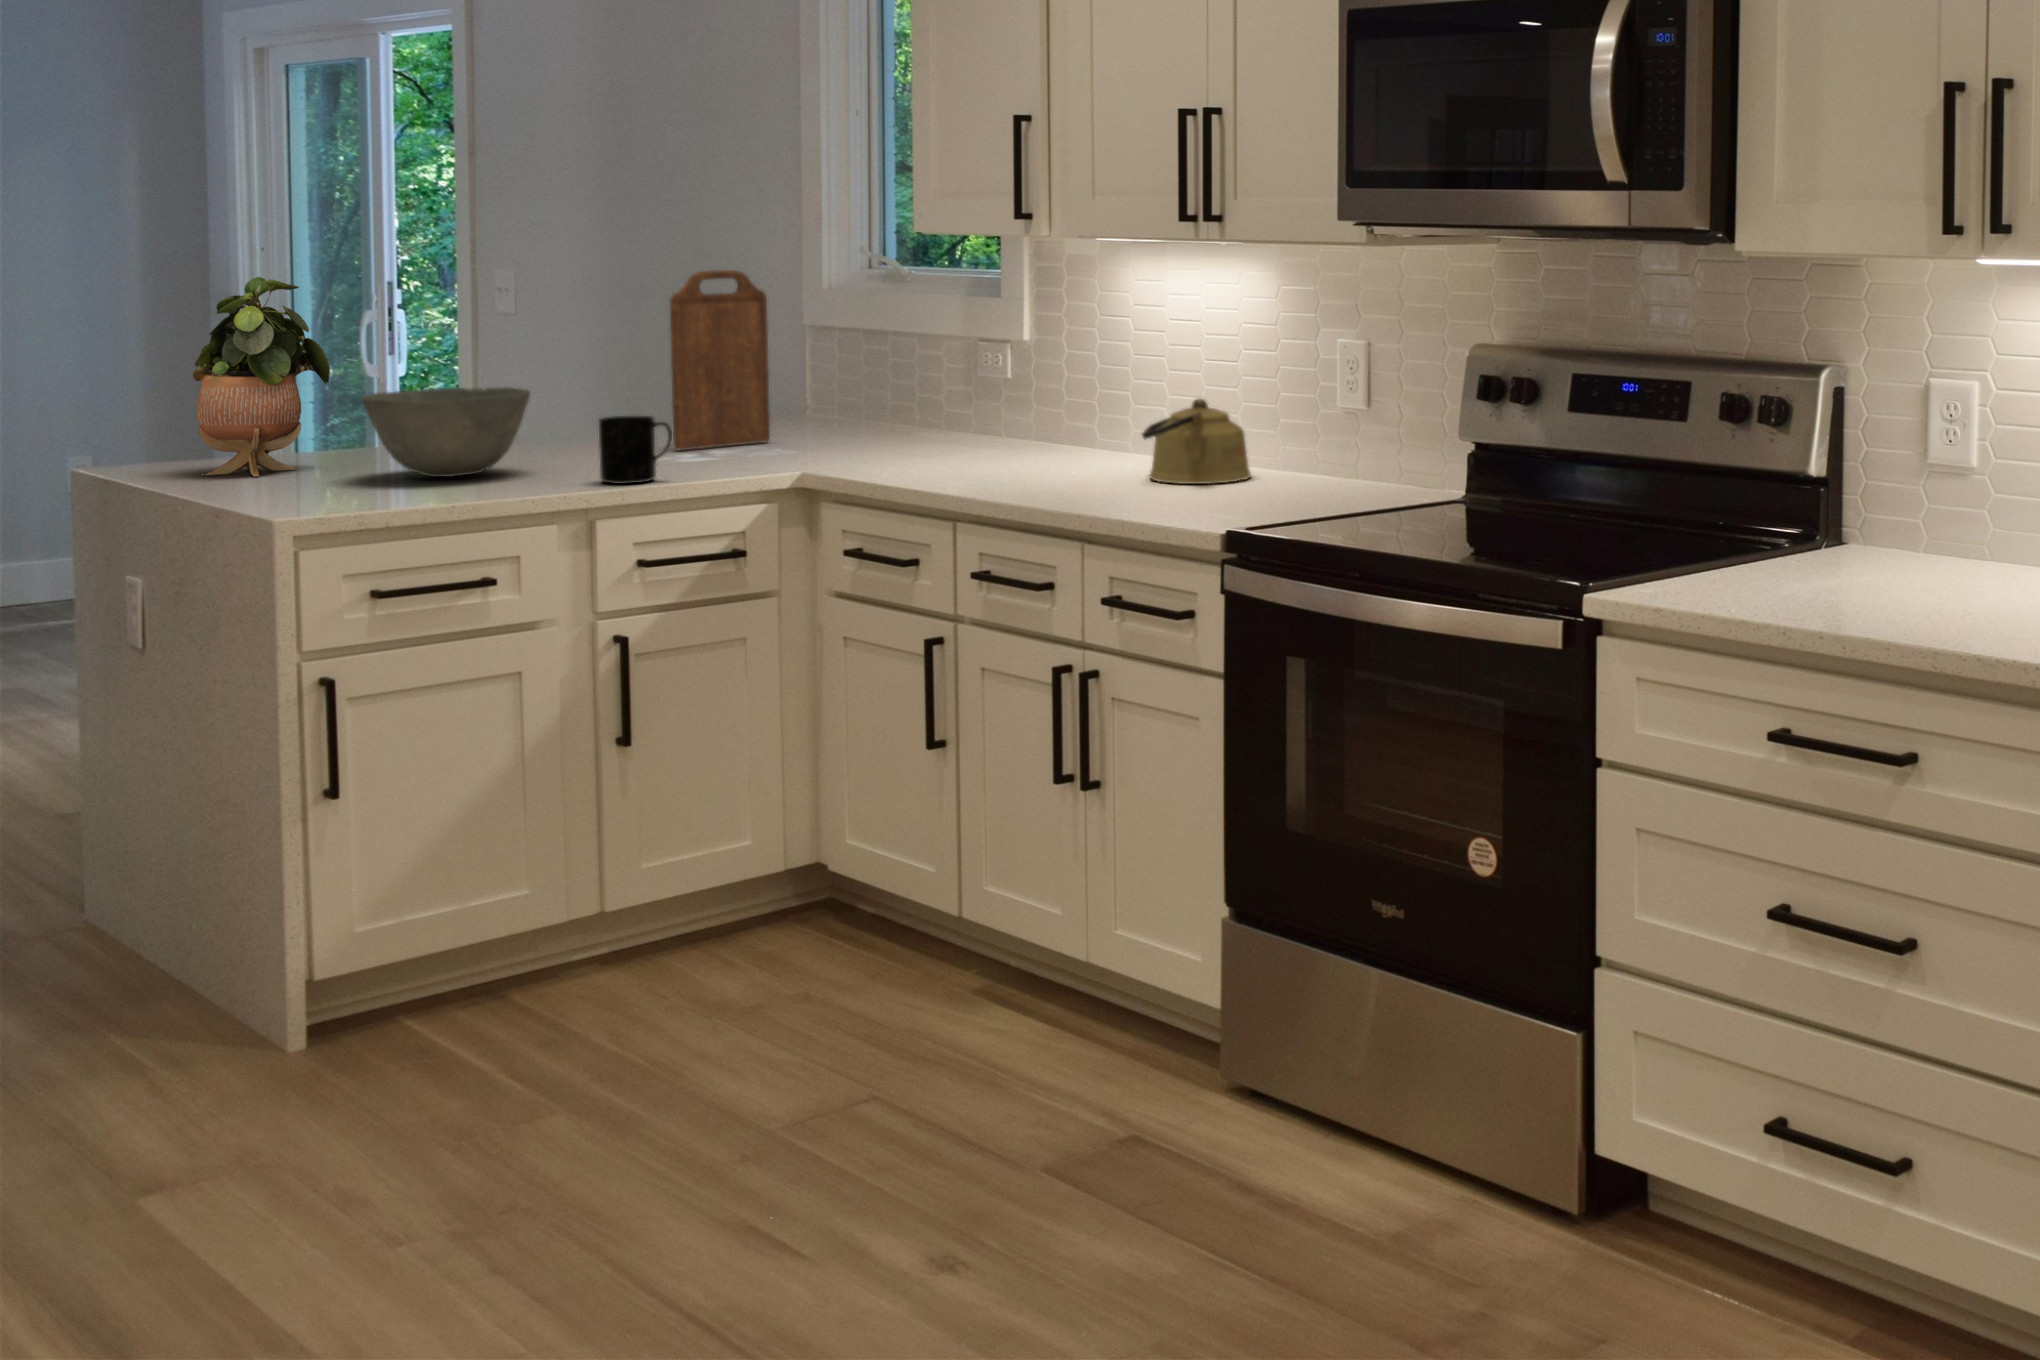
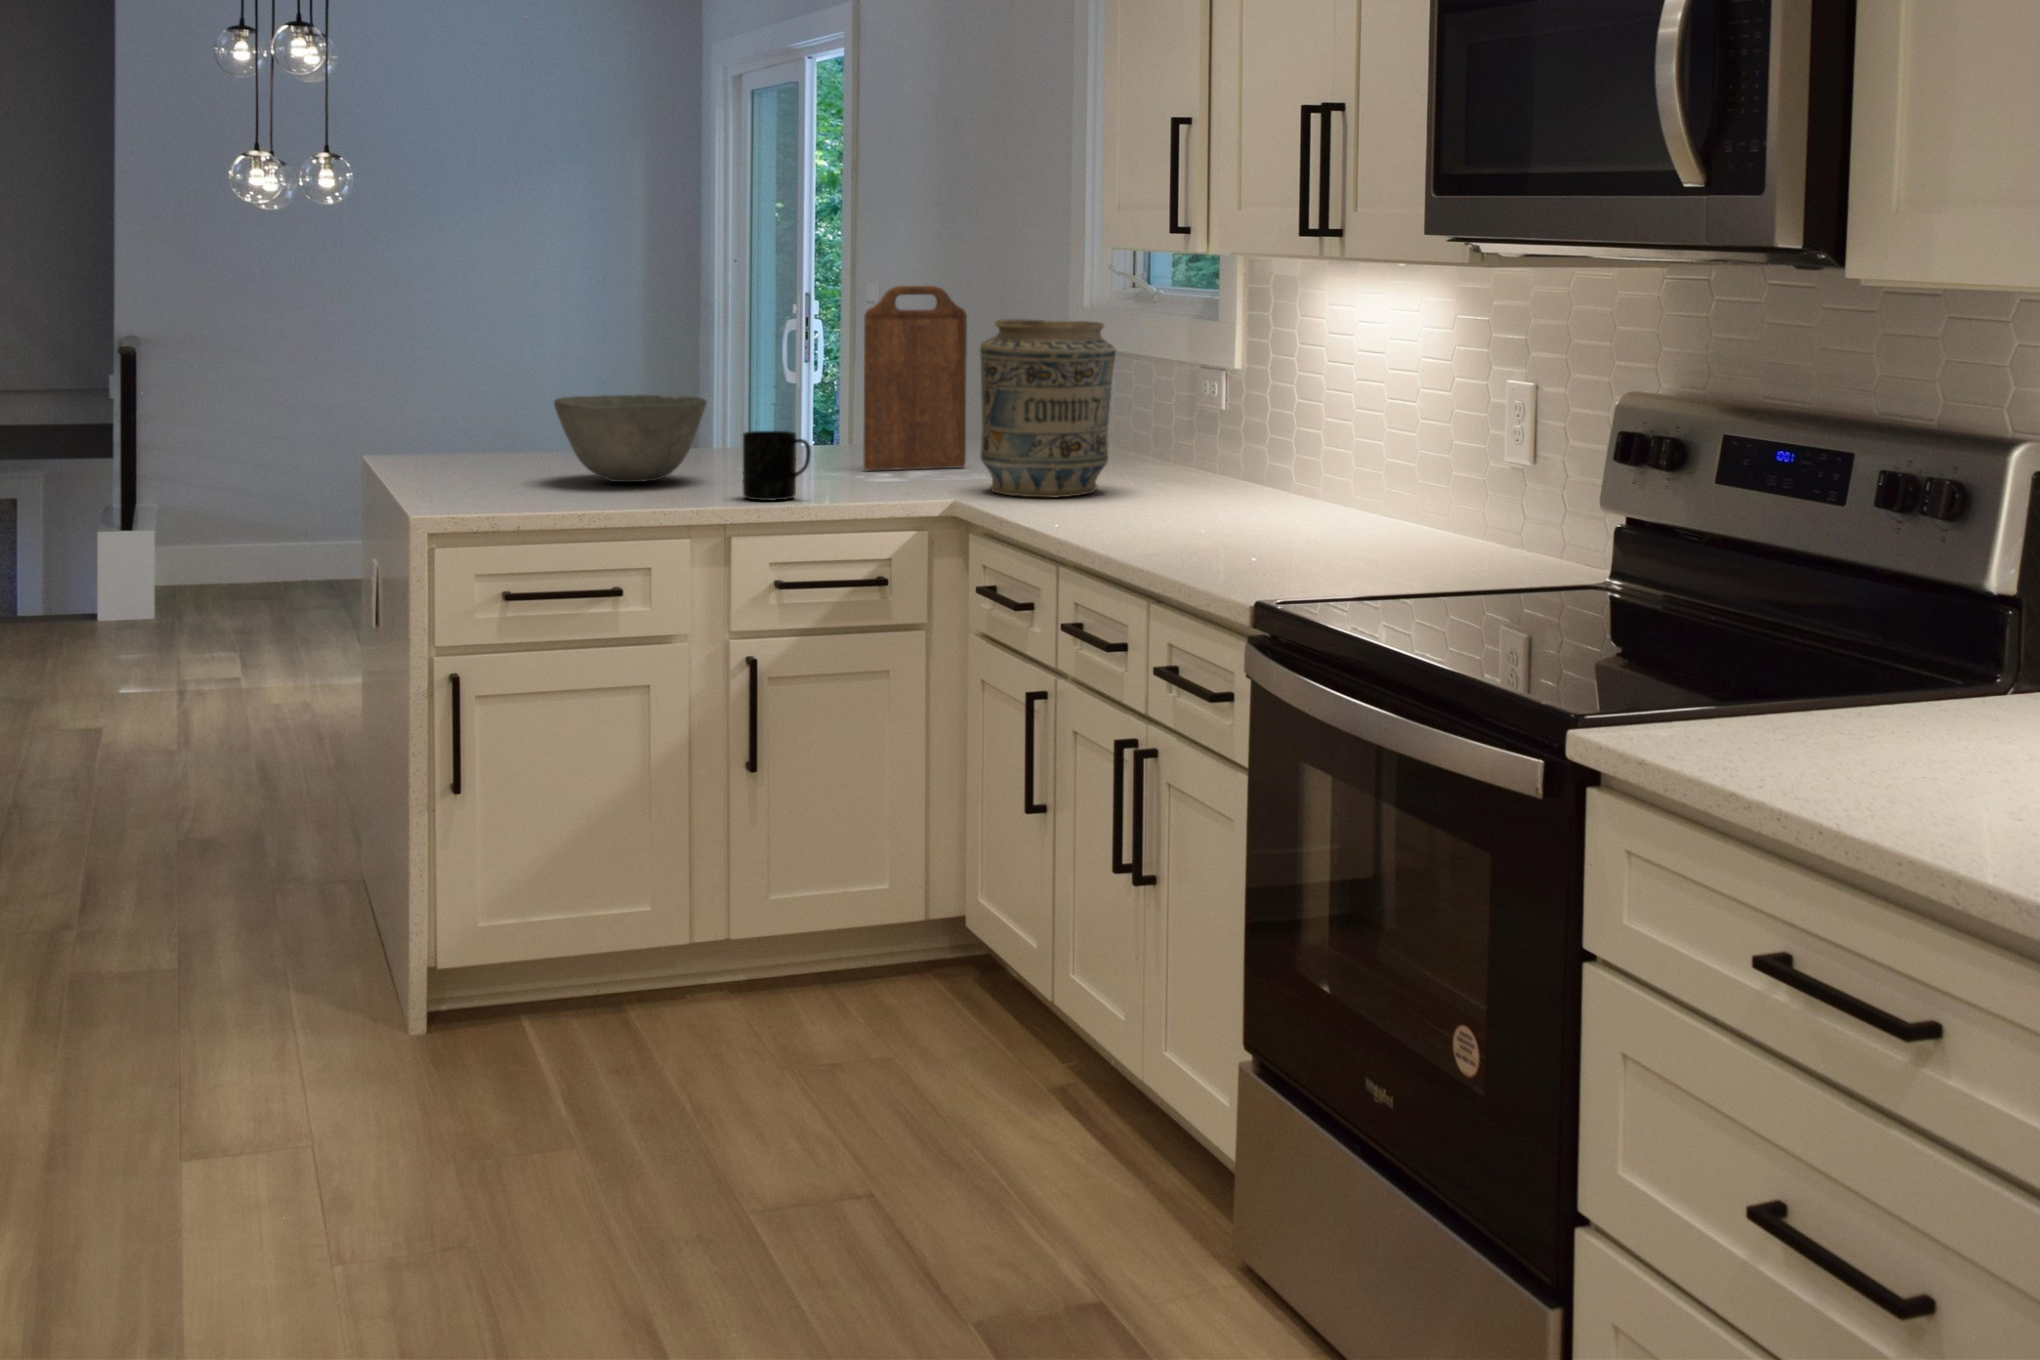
potted plant: present [193,277,330,477] -> none [442,282,556,471]
vase: none [819,300,949,464] -> present [980,319,1116,497]
kettle: present [1142,399,1251,484] -> none [1261,444,1394,545]

